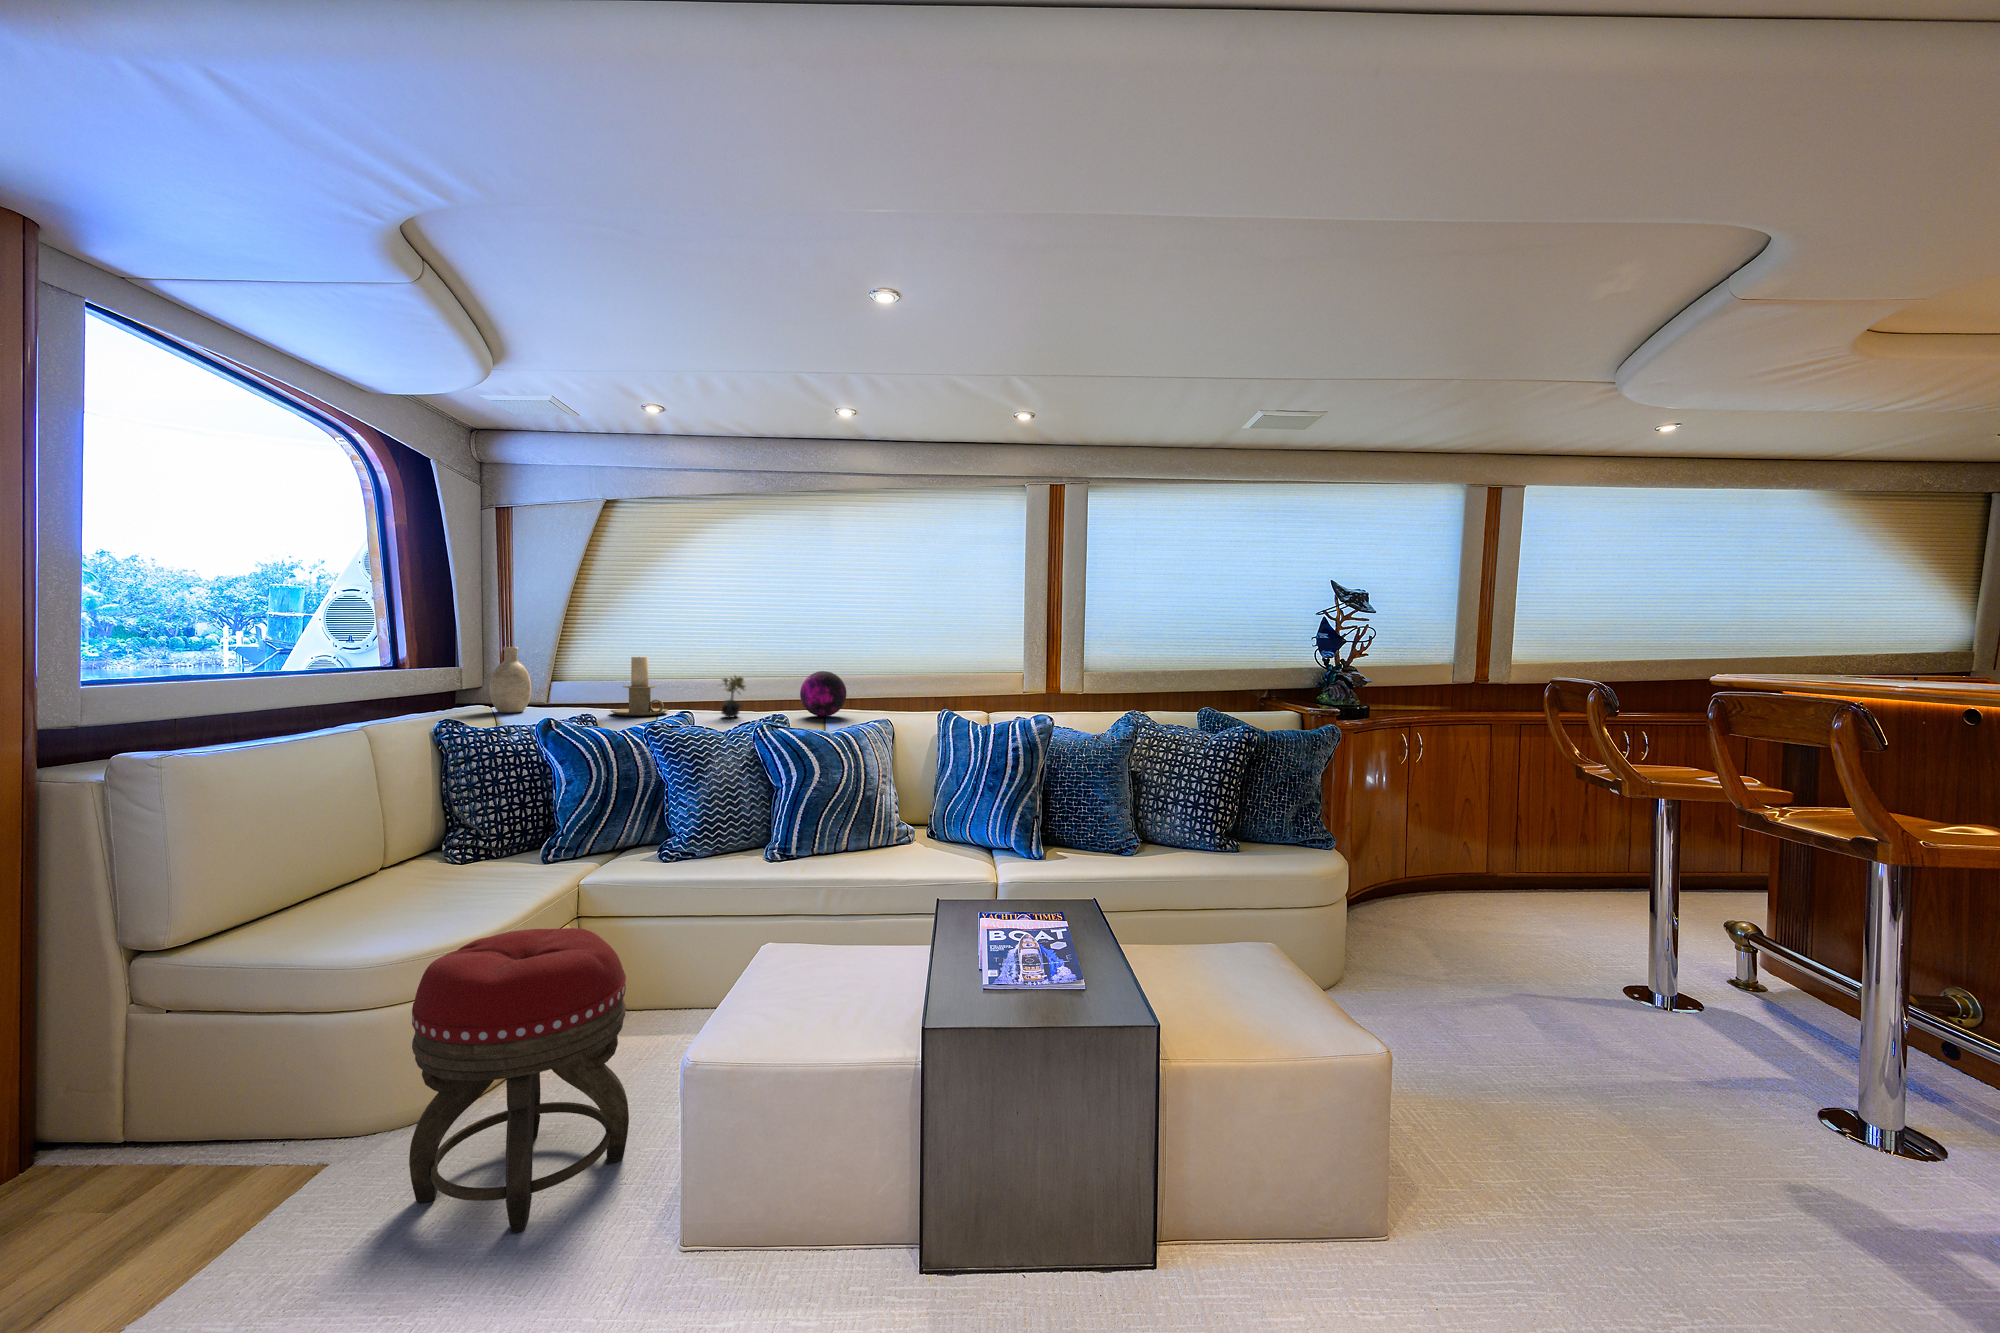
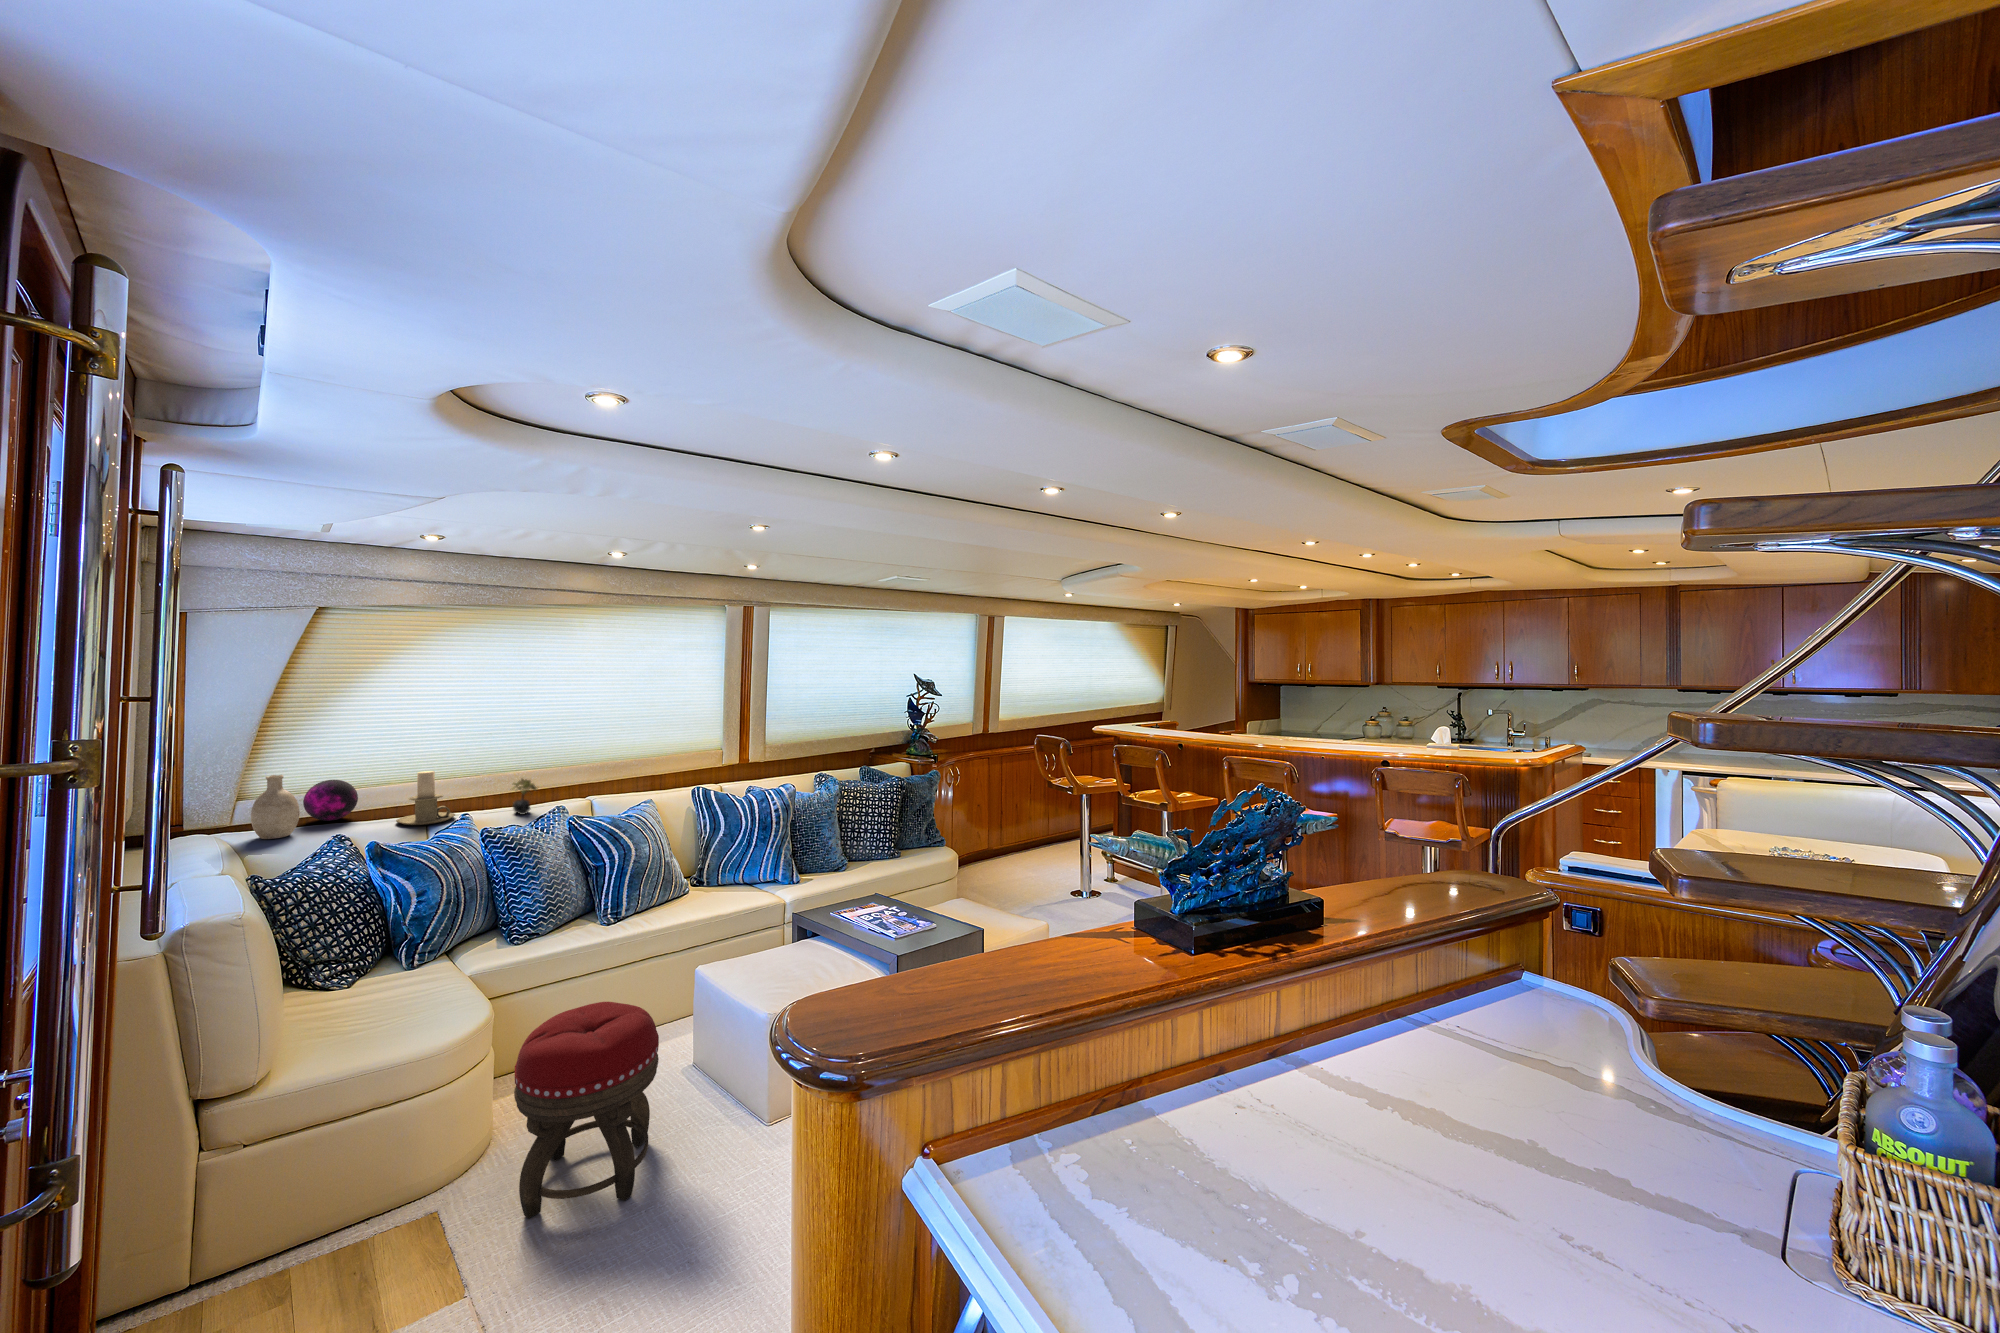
decorative orb: present [800,671,846,717] -> present [303,780,358,821]

